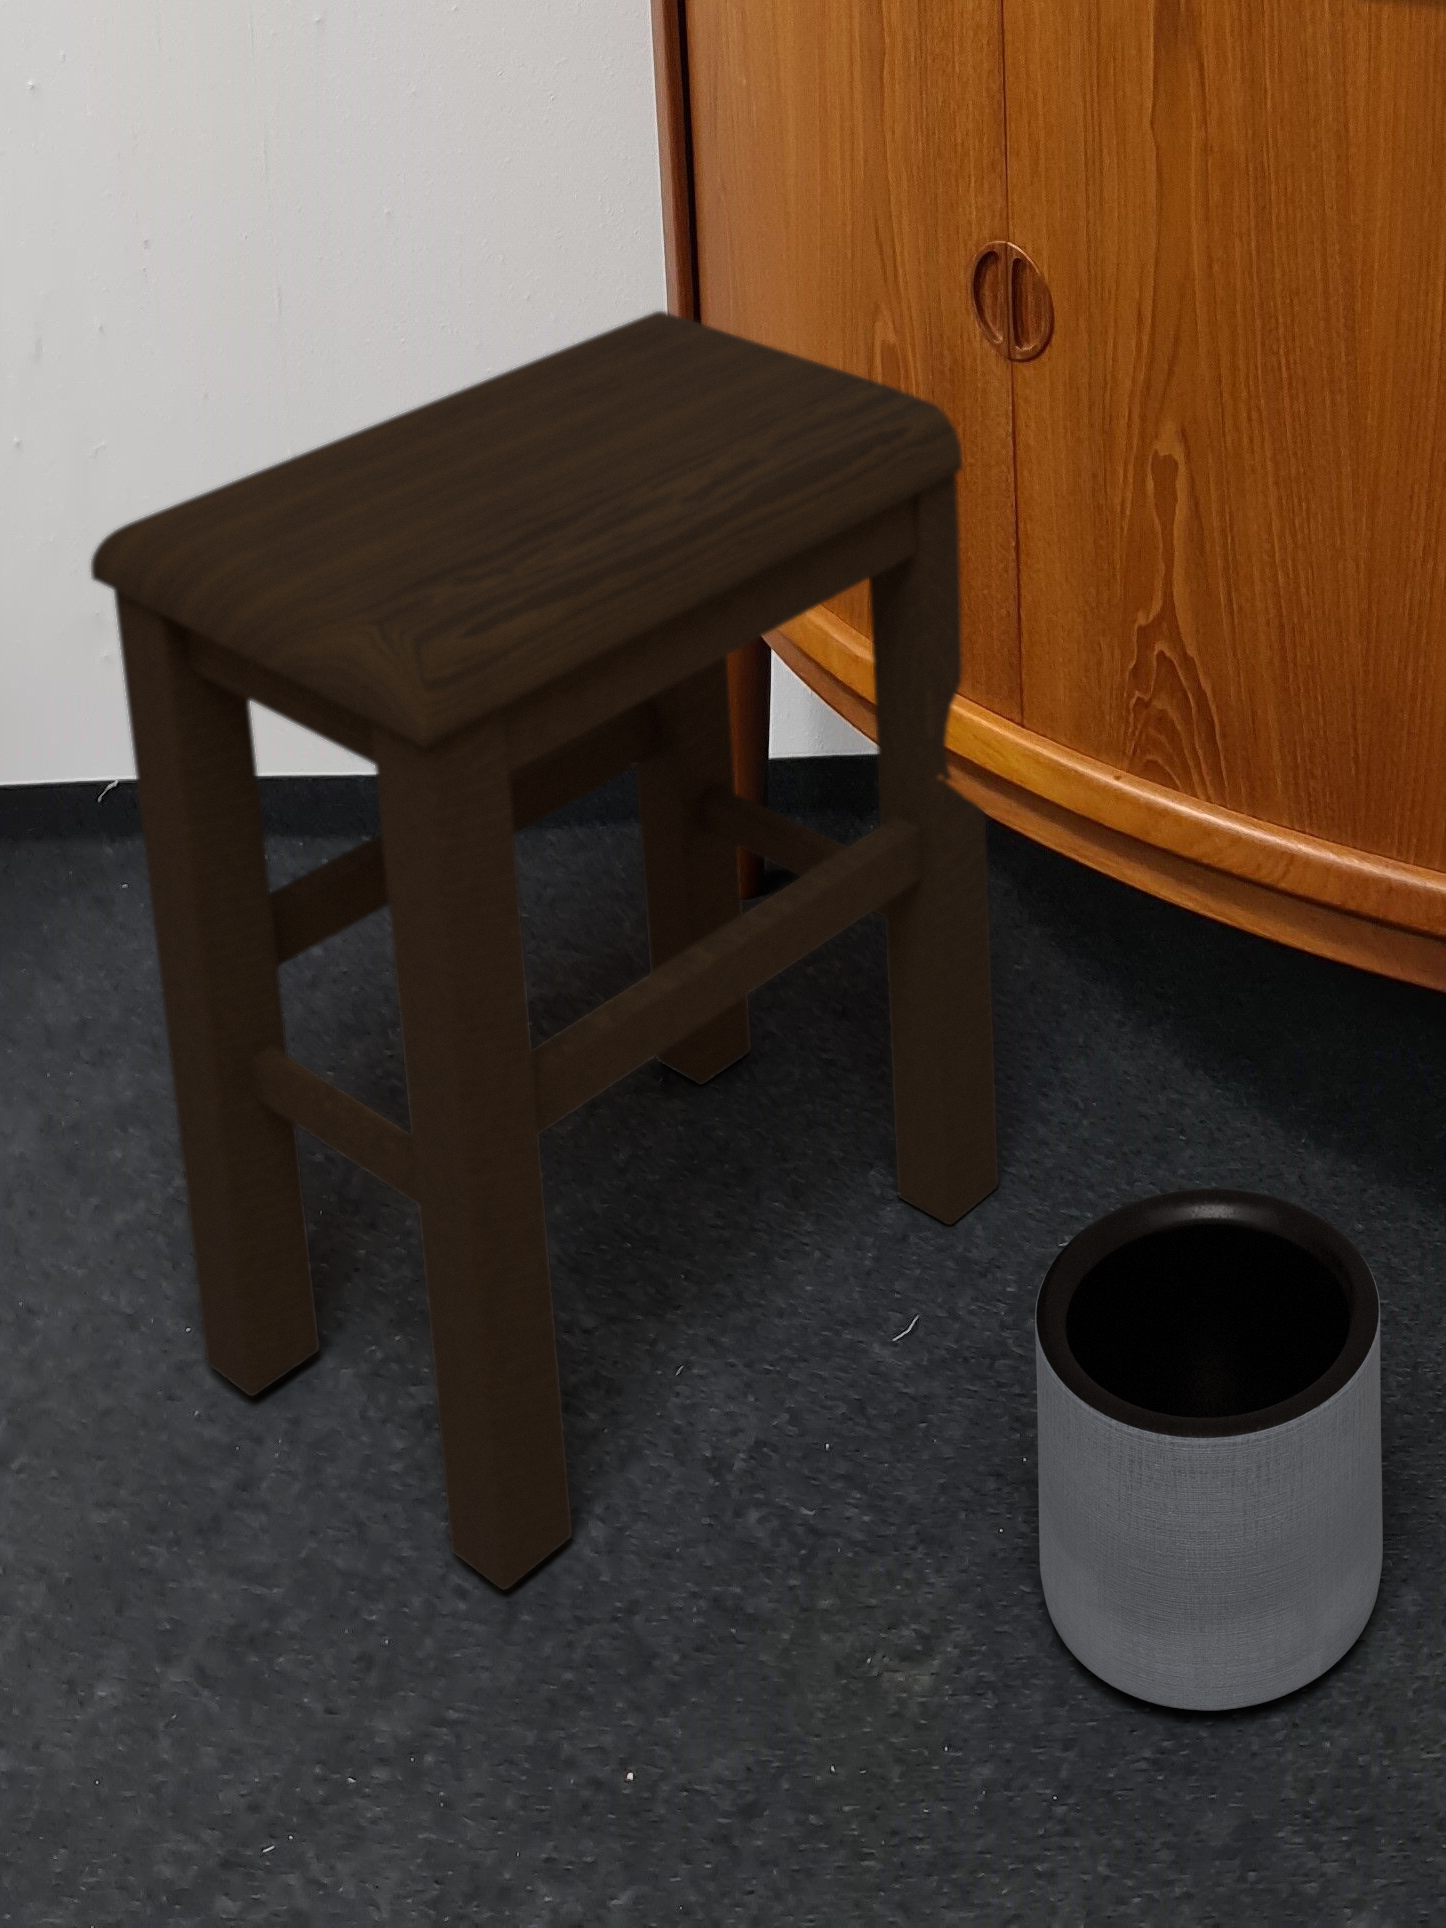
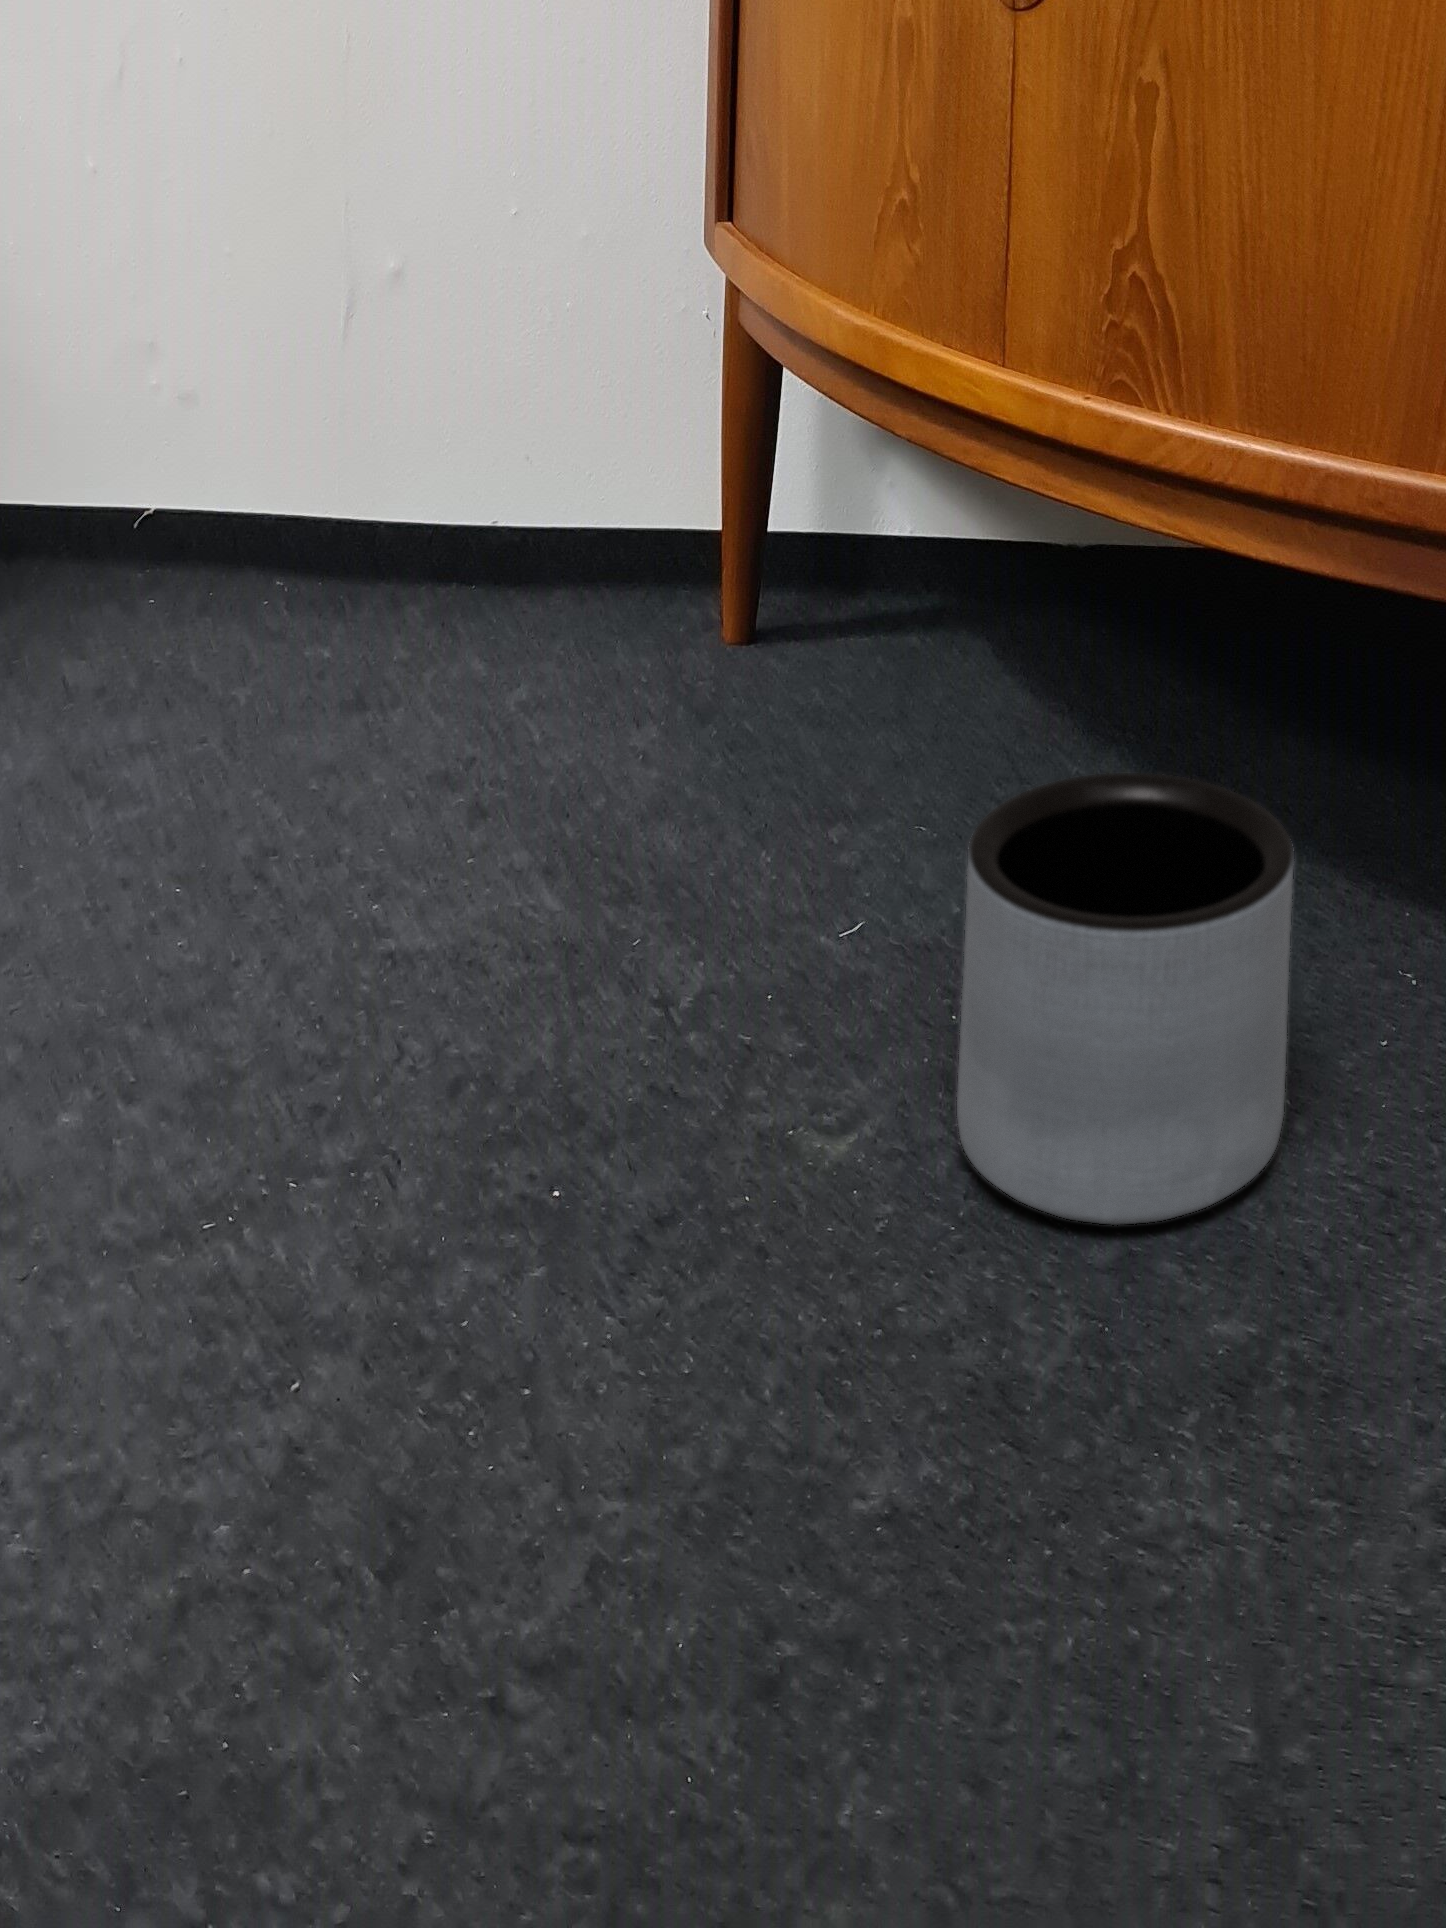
stool: present [91,311,999,1590] -> none [151,11,993,1108]

